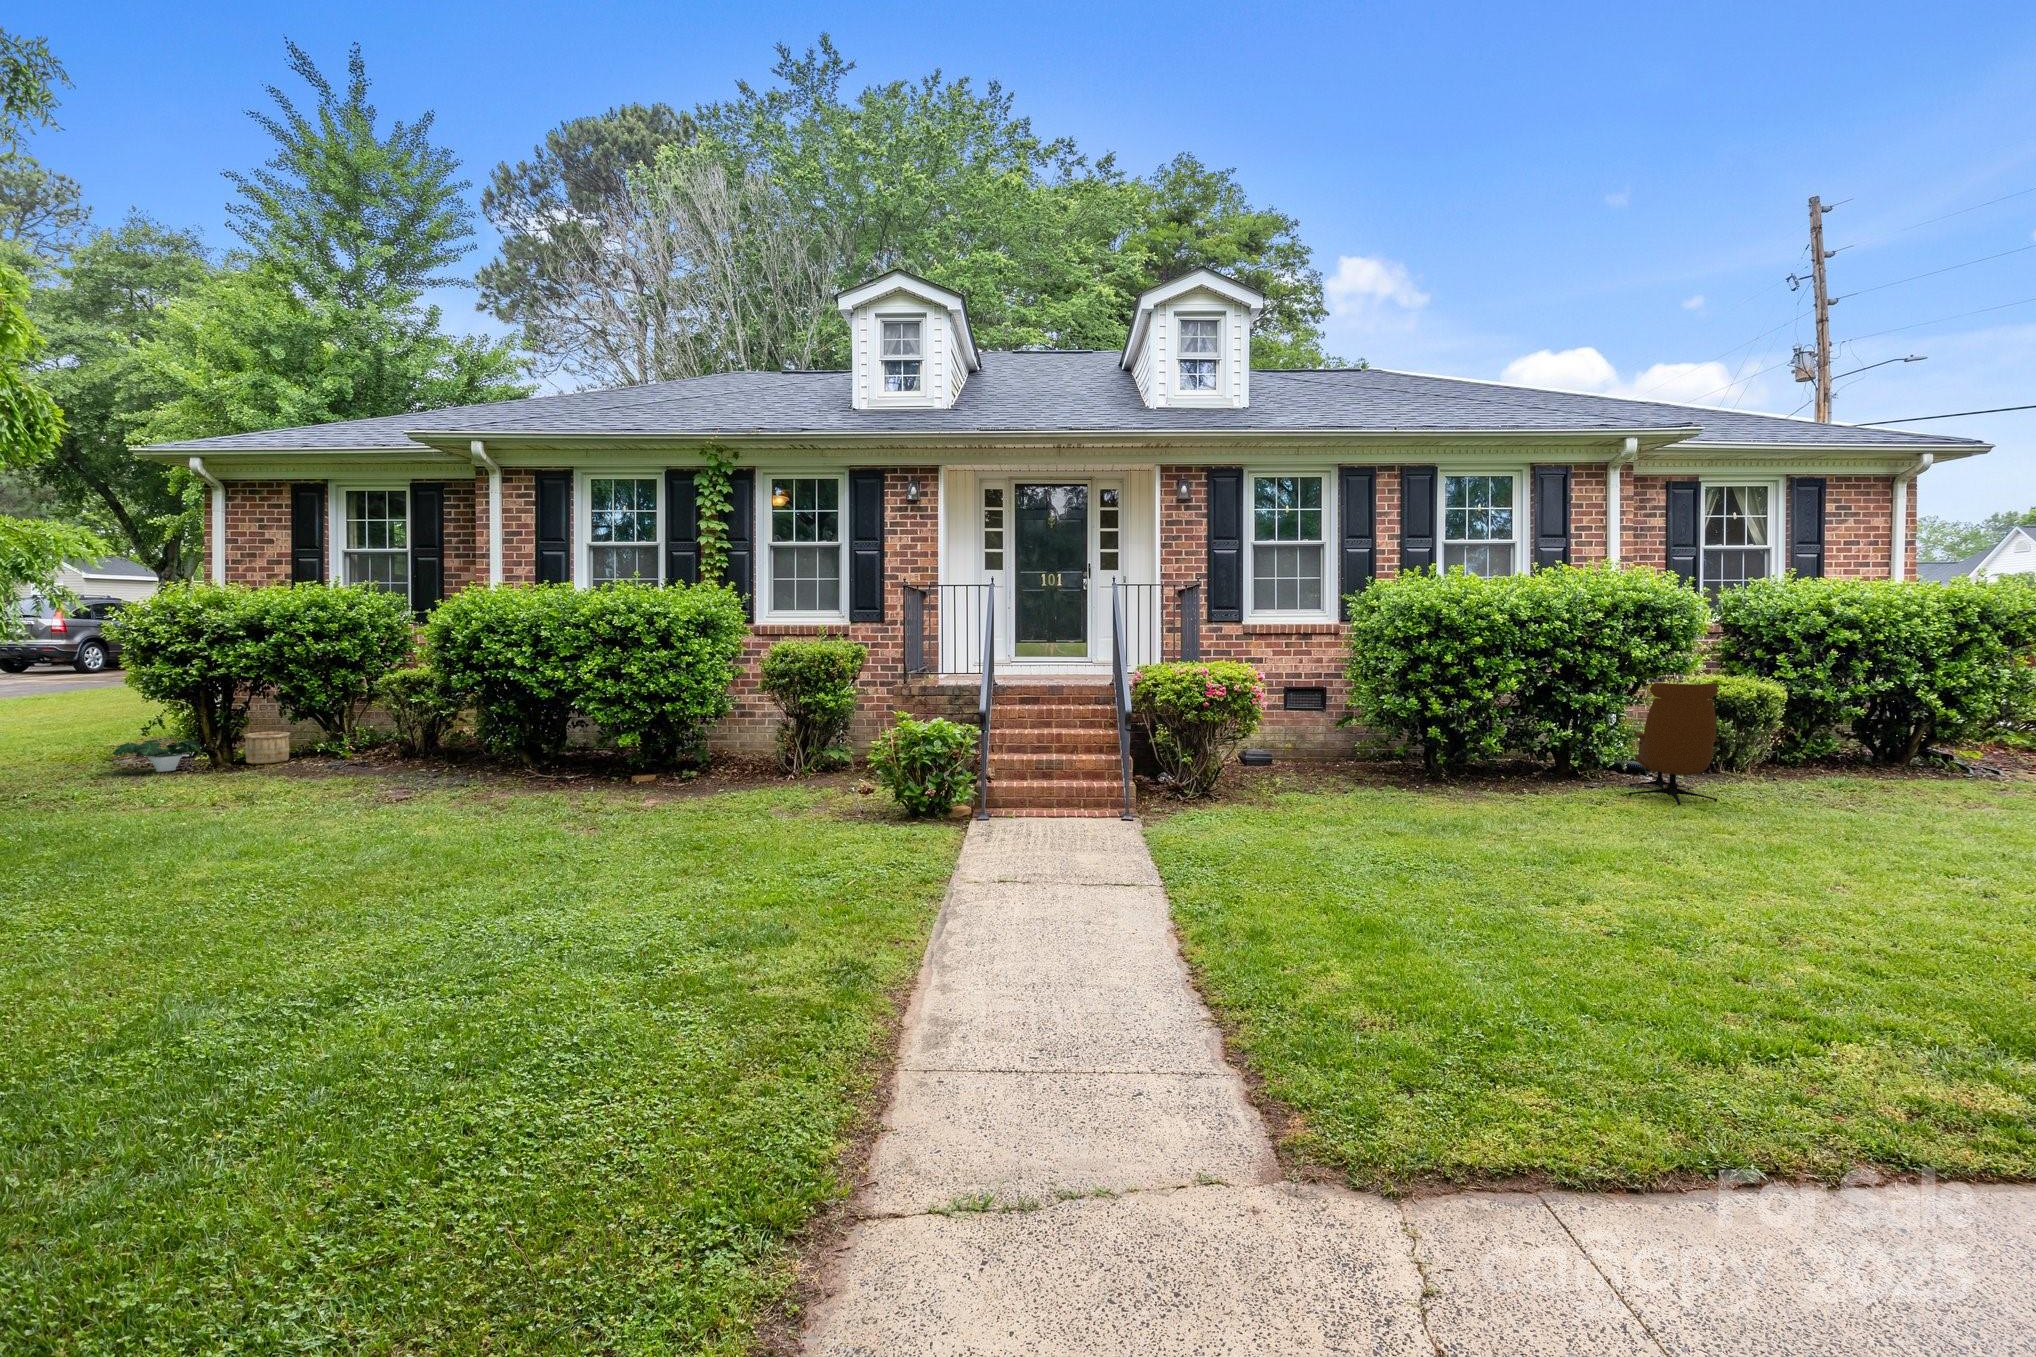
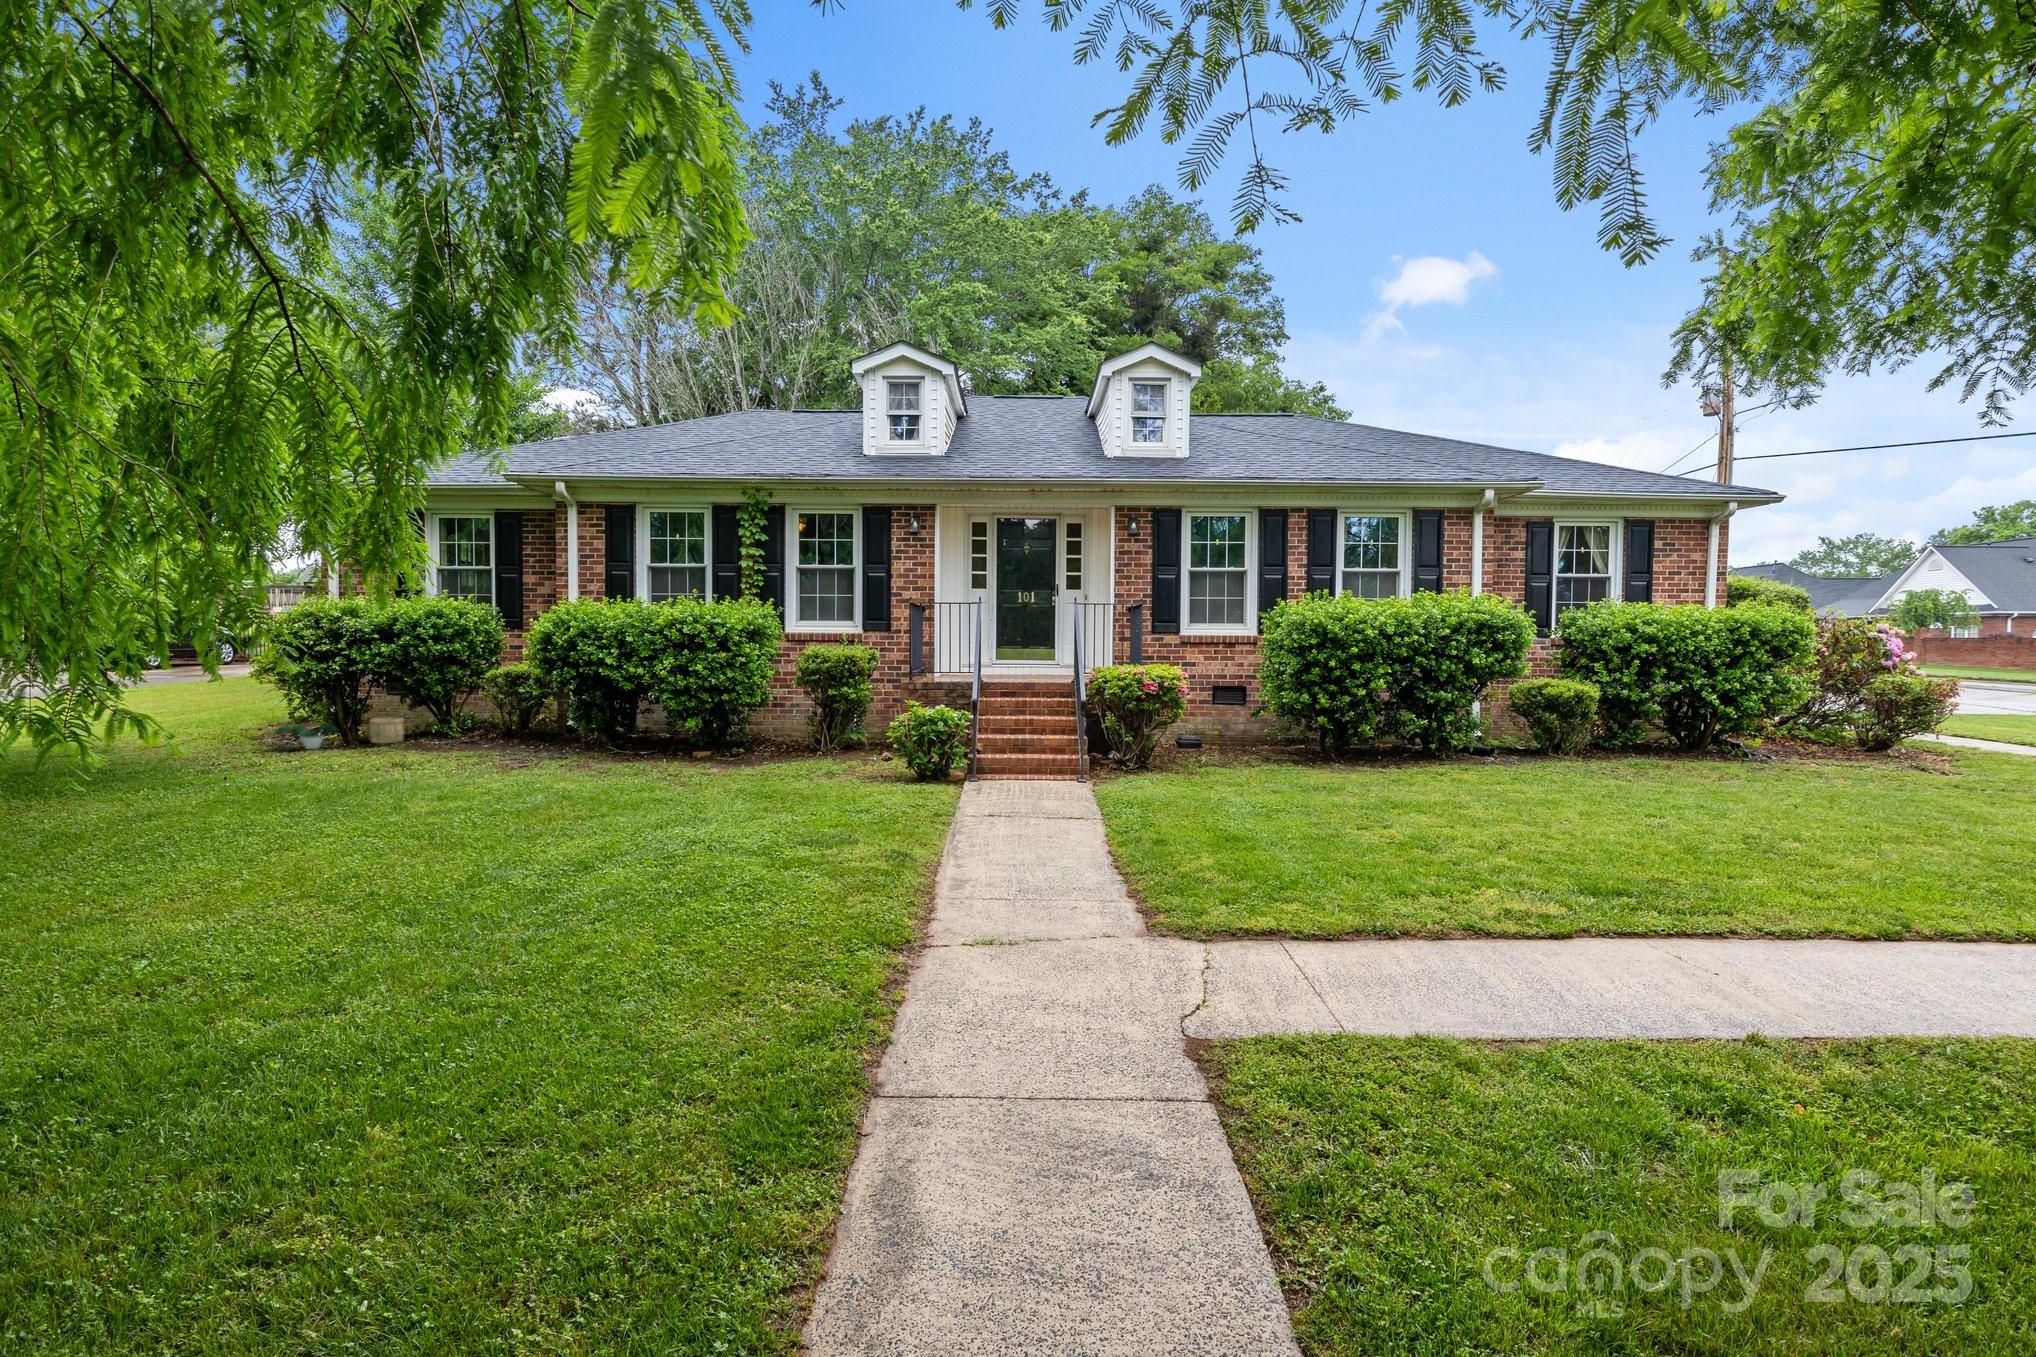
lounge chair: present [1628,683,1719,805] -> none [1464,684,1526,776]

